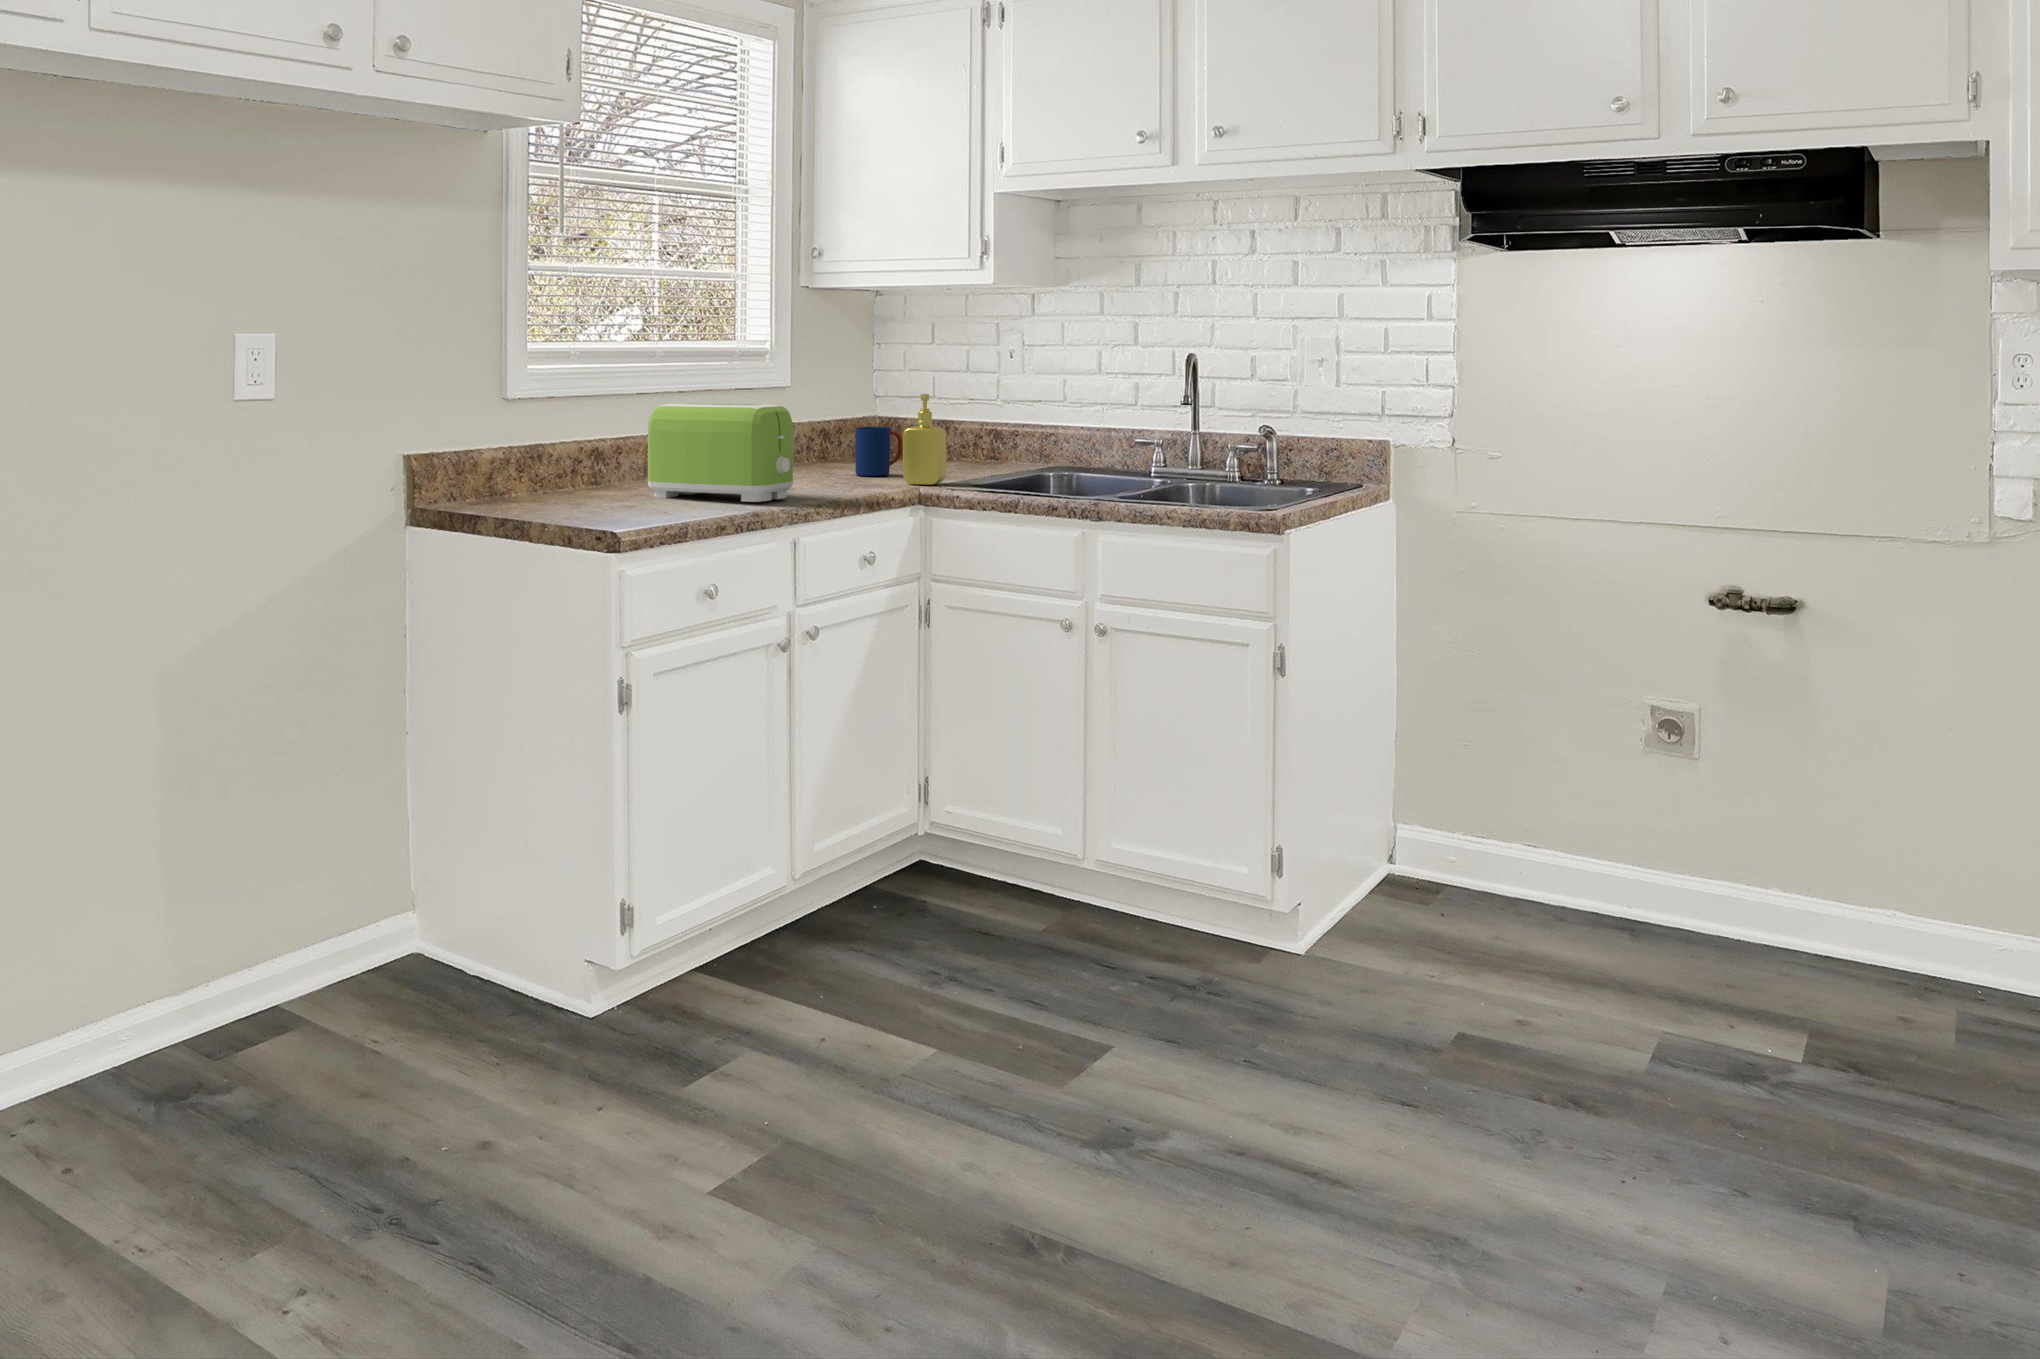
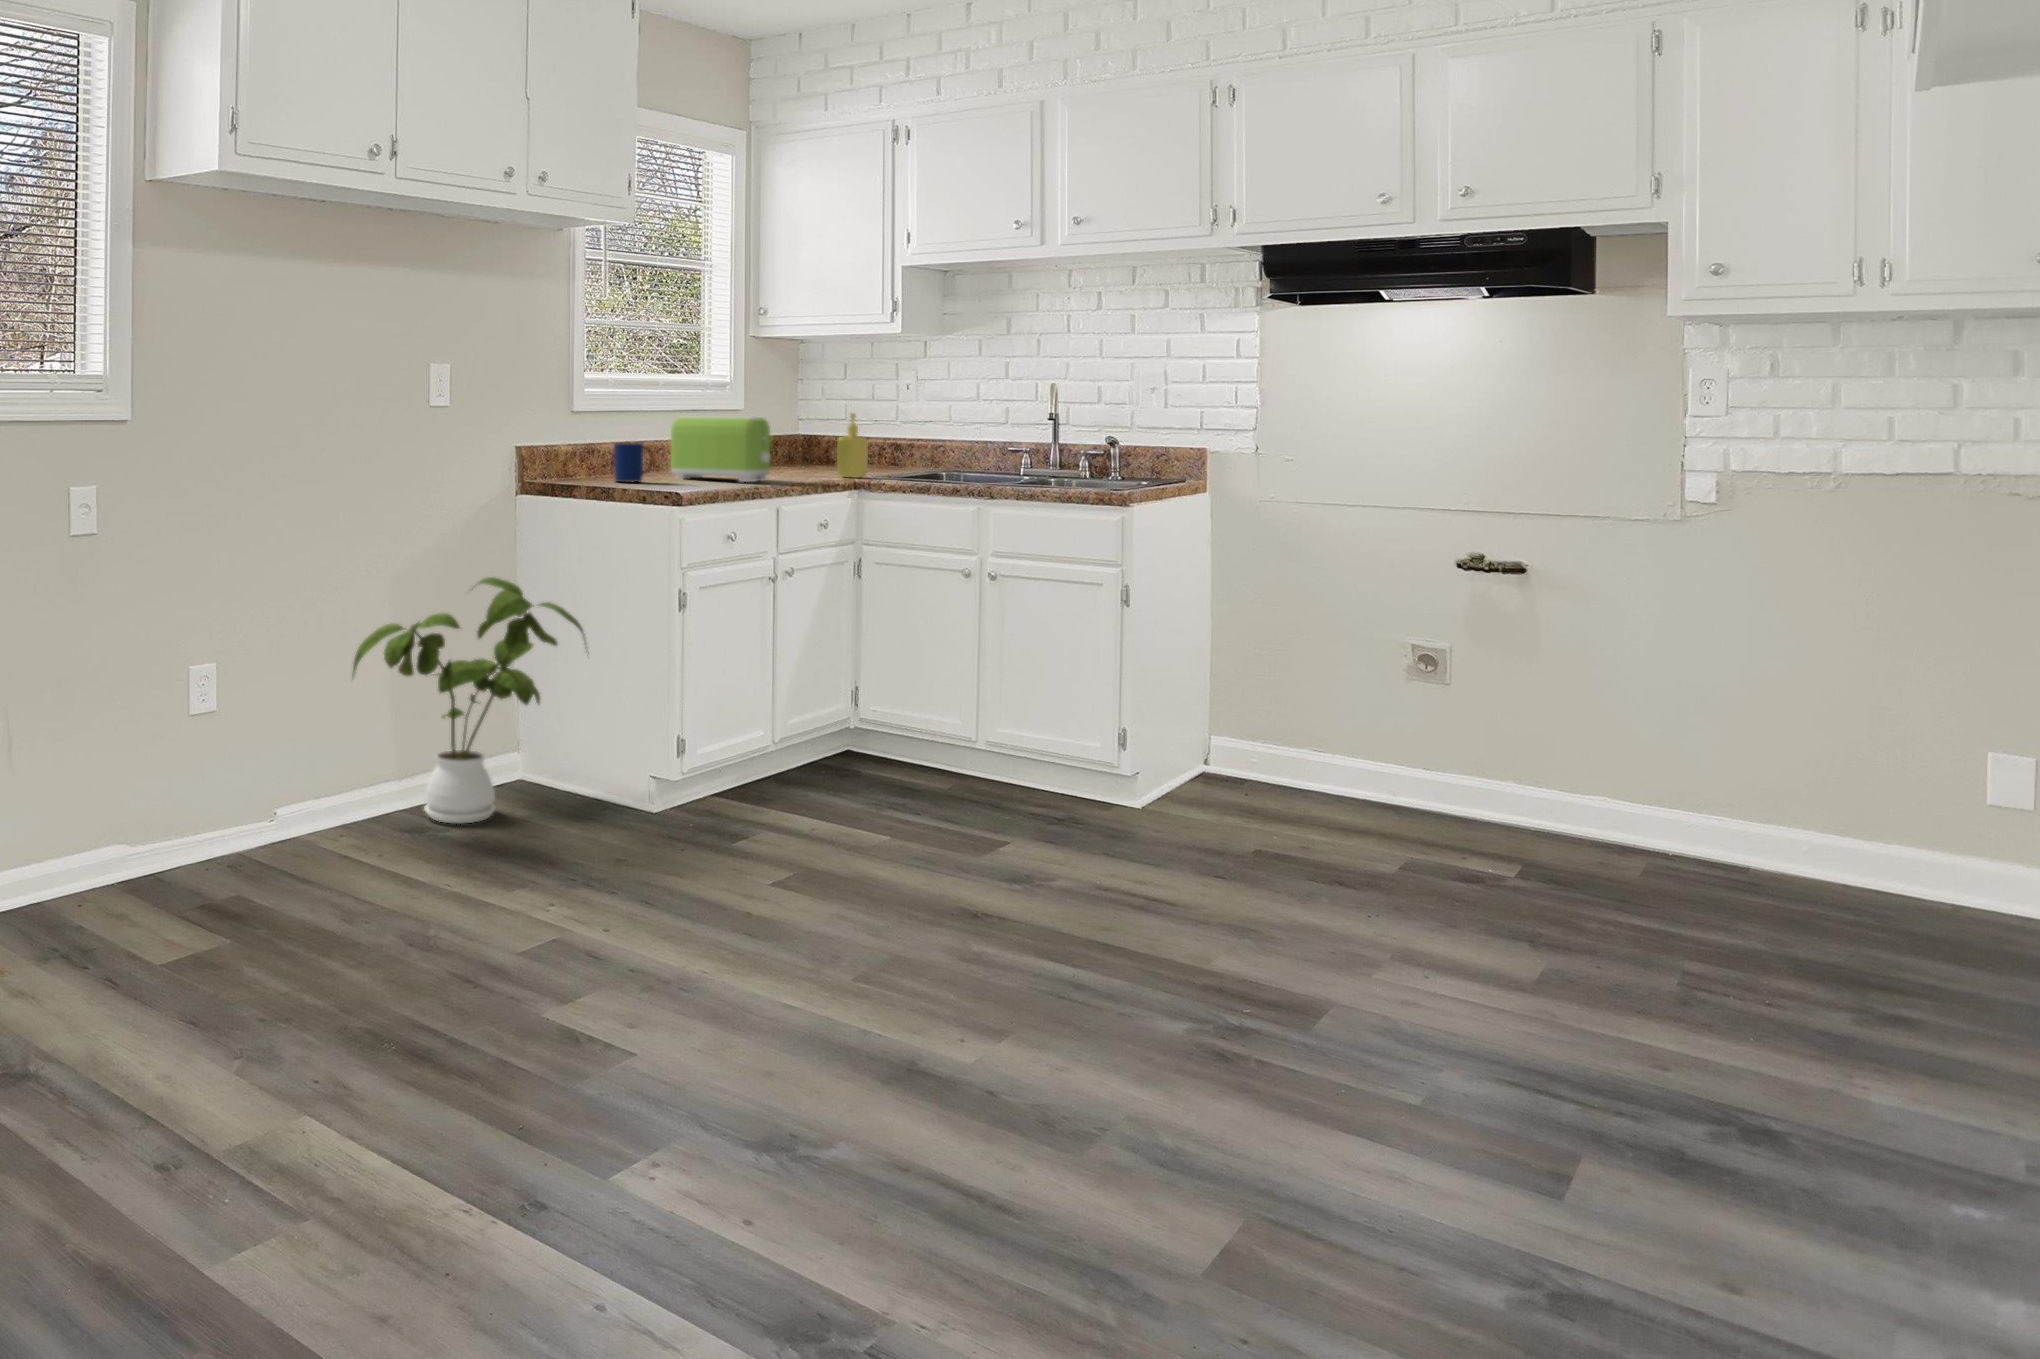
mug: present [855,427,903,476] -> present [614,443,654,482]
house plant: none [41,681,453,1088] -> present [353,577,585,823]

